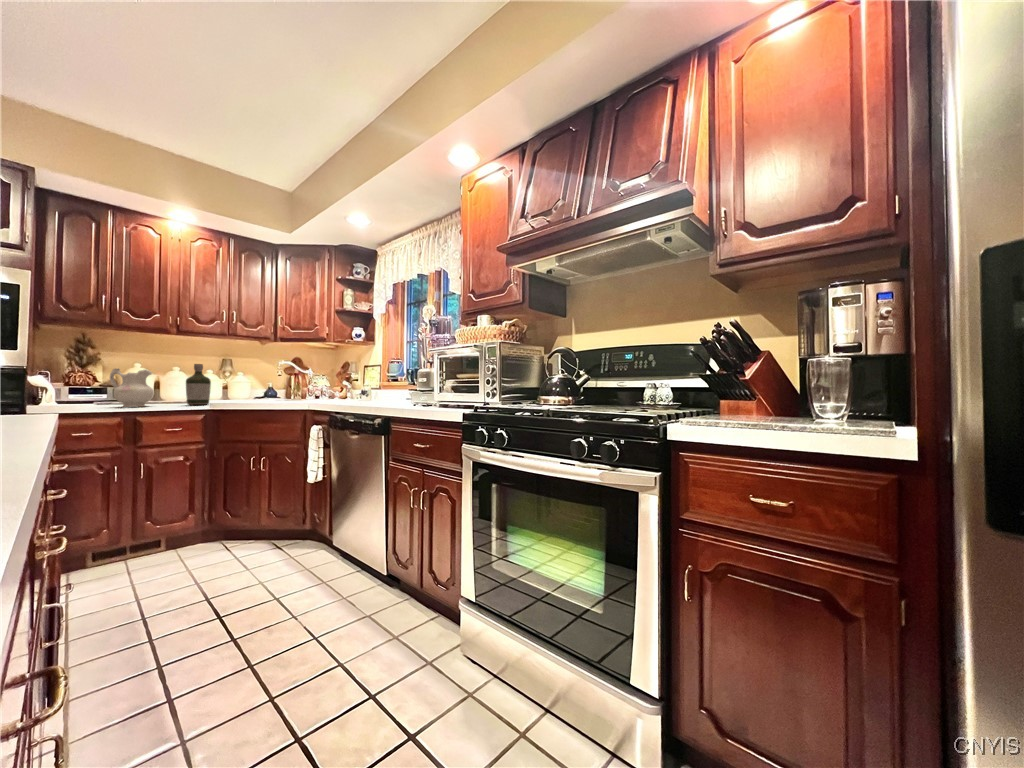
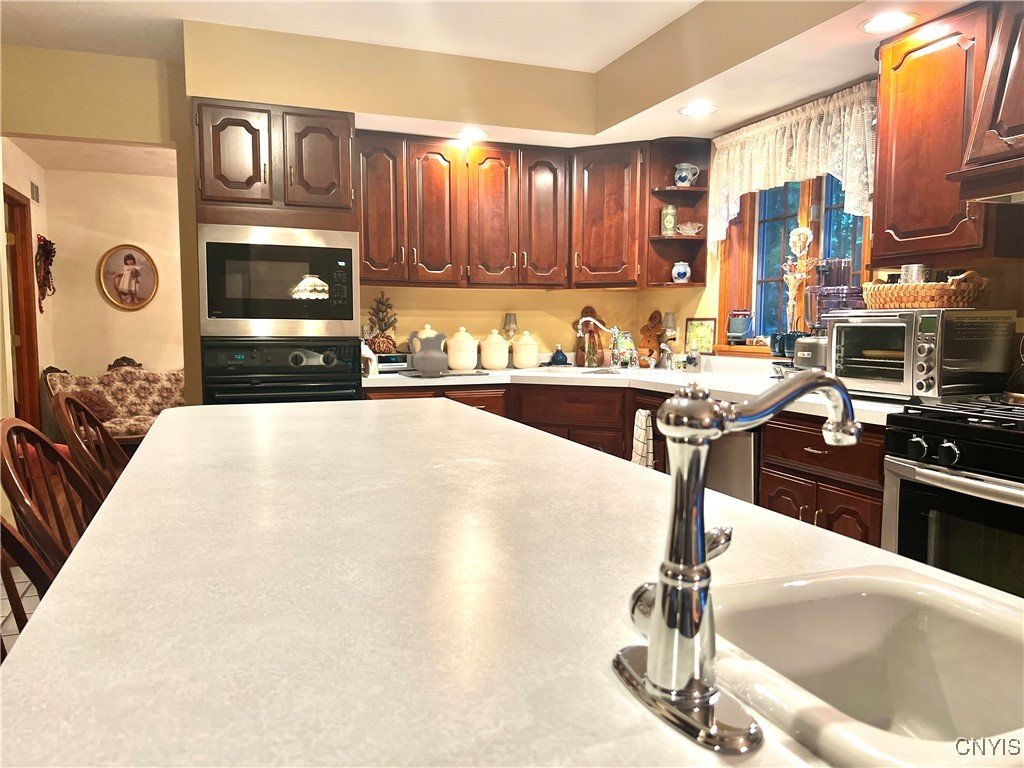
bottle: present [186,364,211,405] -> none [479,325,504,376]

